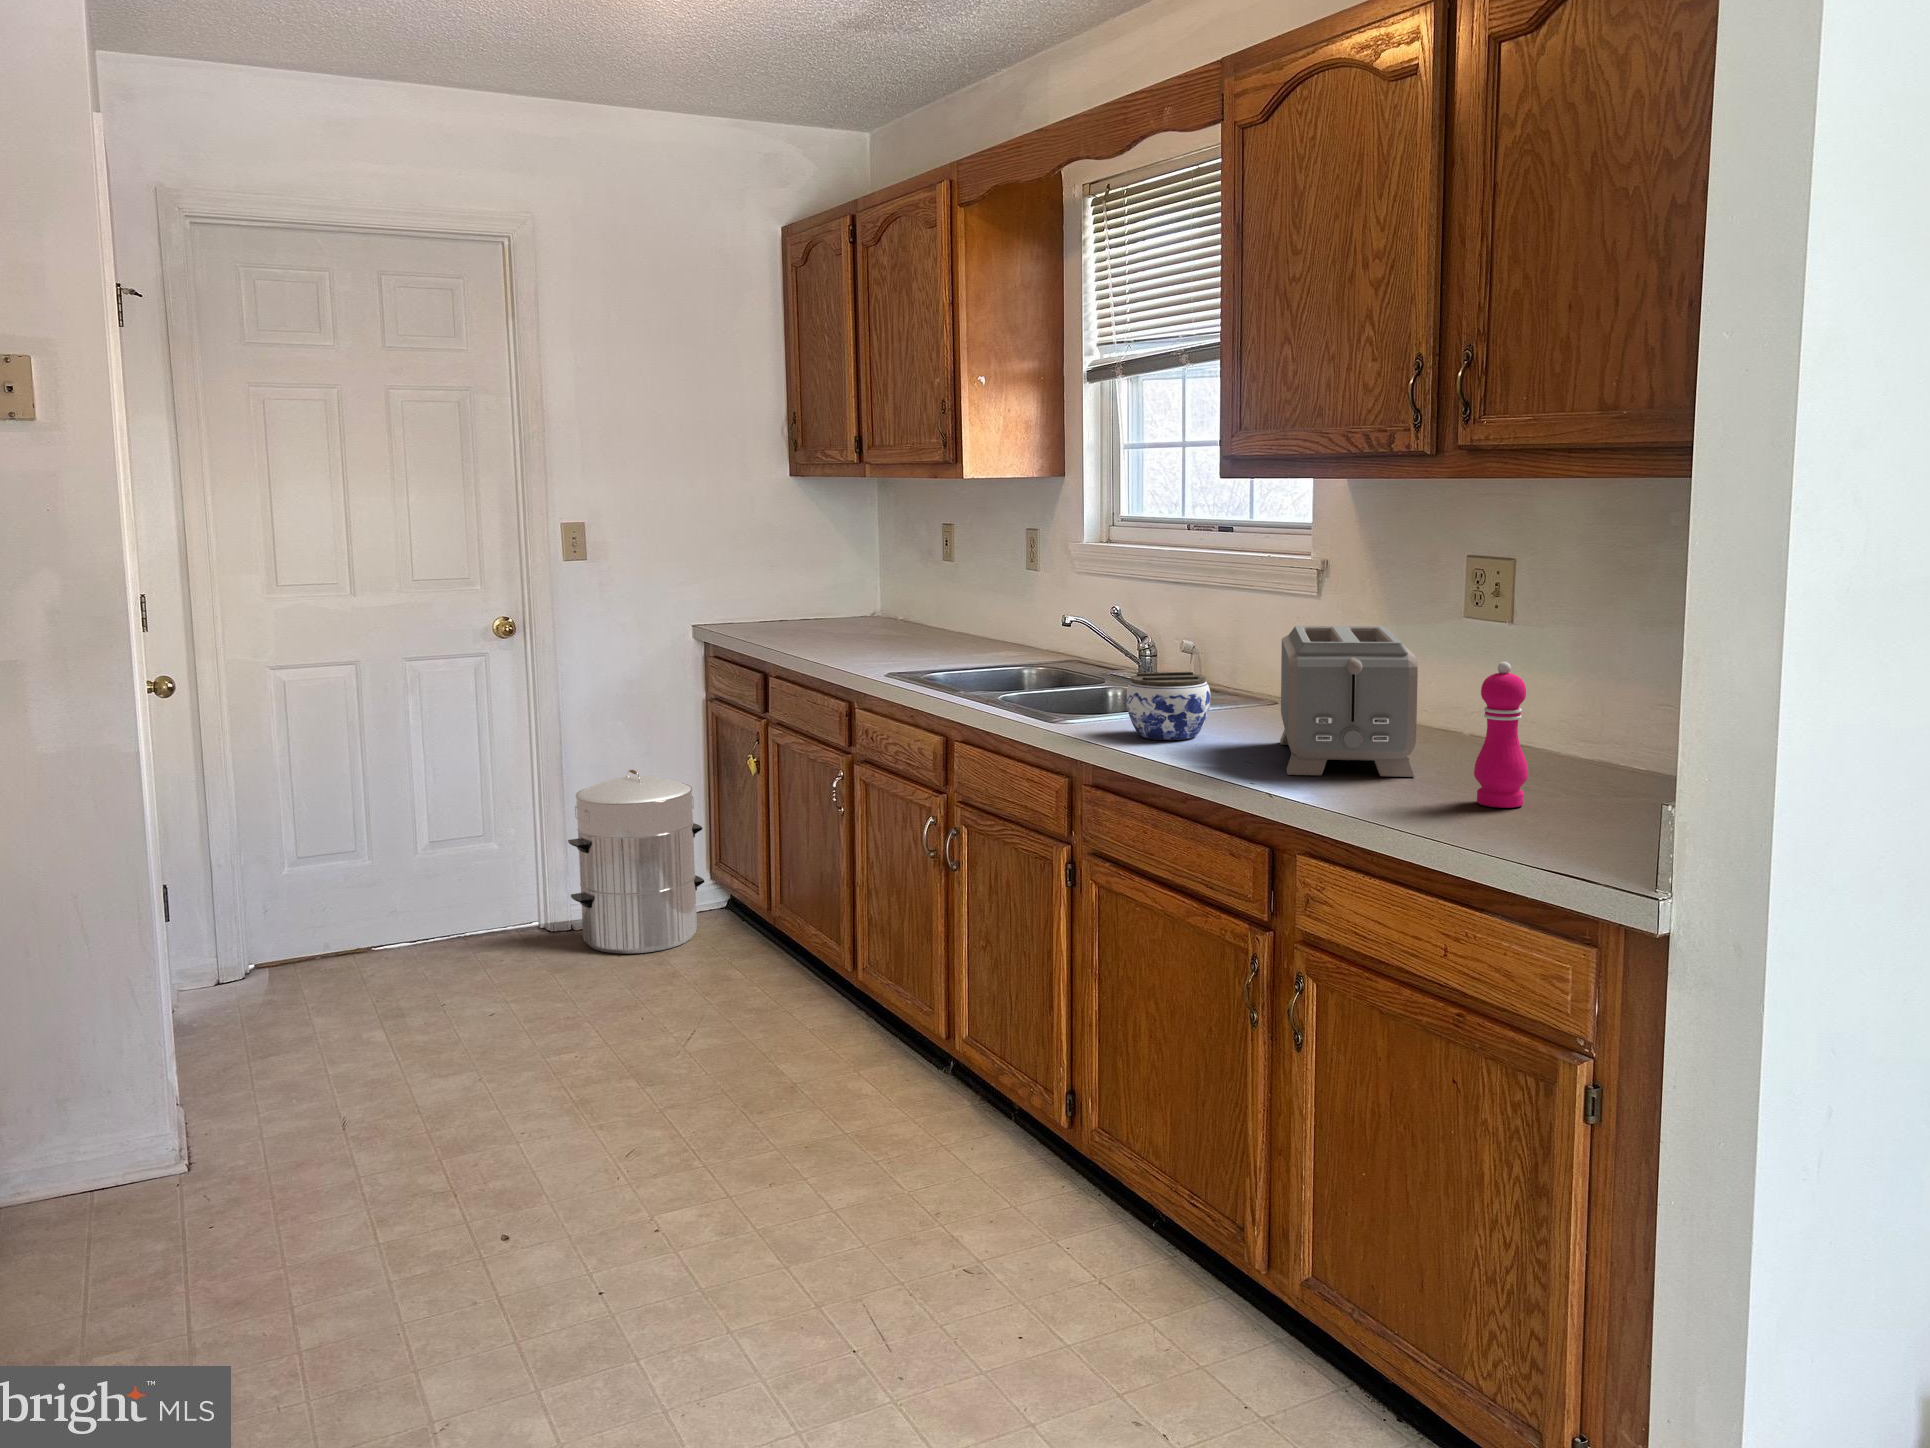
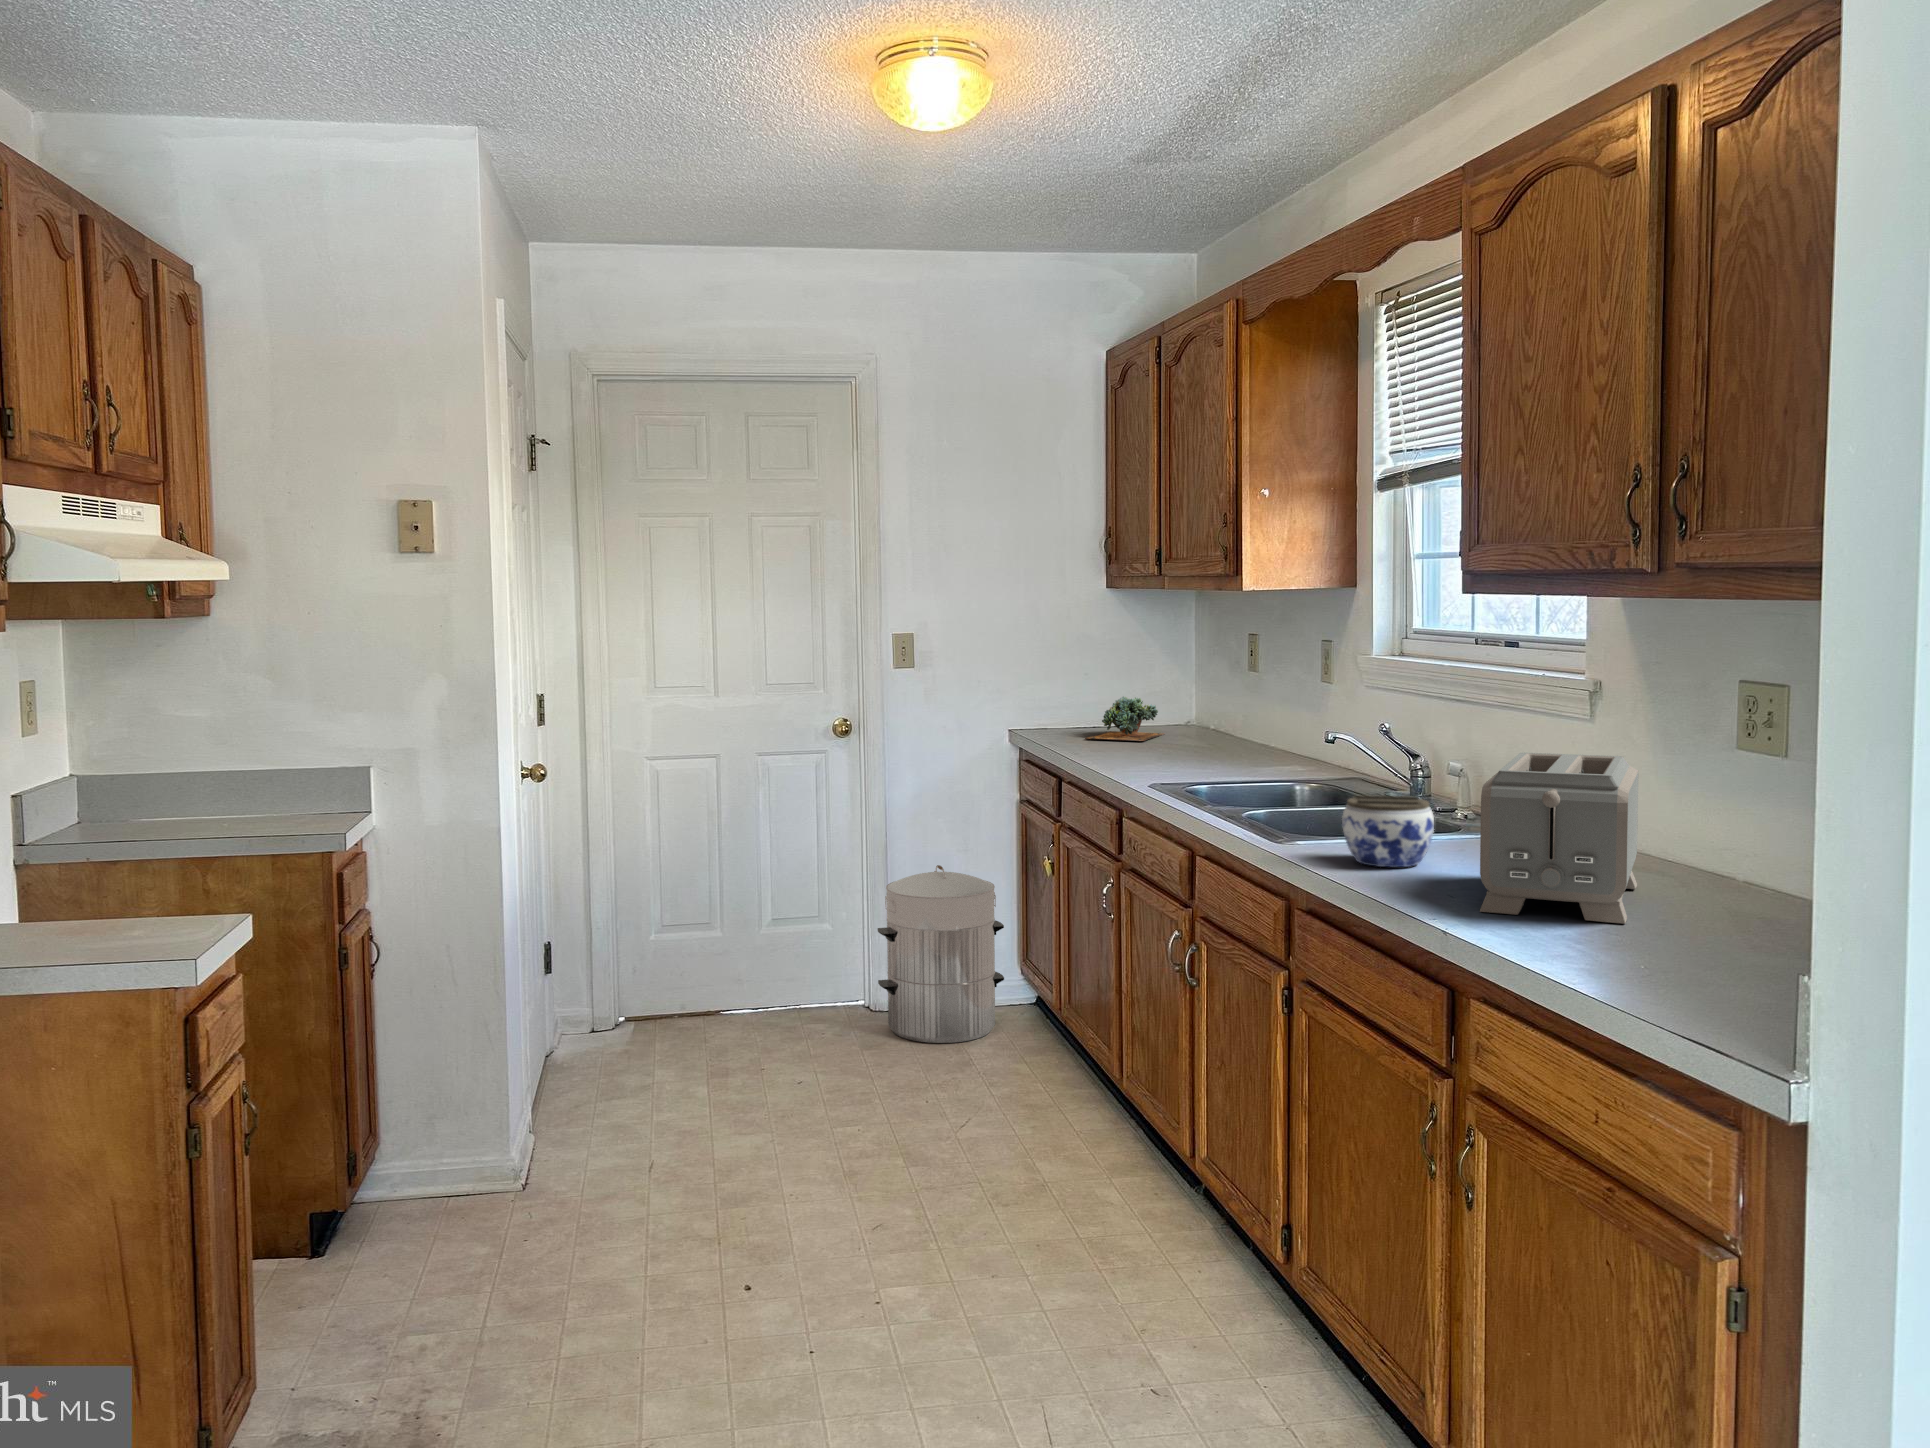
succulent plant: none [782,588,858,632] -> present [1085,696,1164,741]
pepper mill: present [1474,662,1528,808] -> none [1667,802,1732,965]

